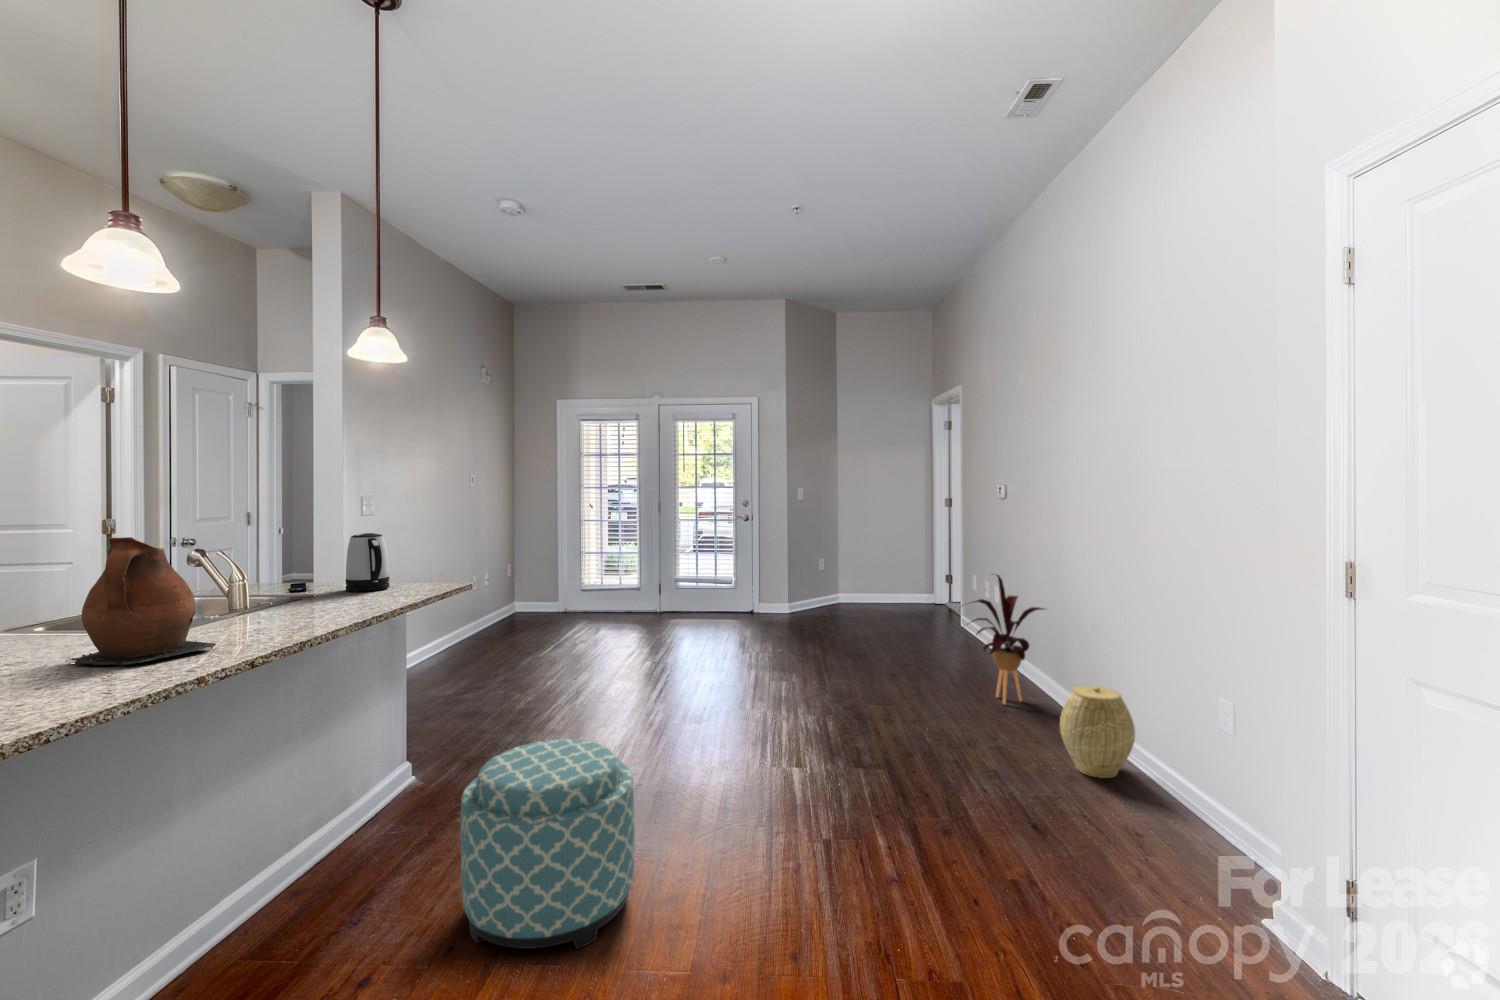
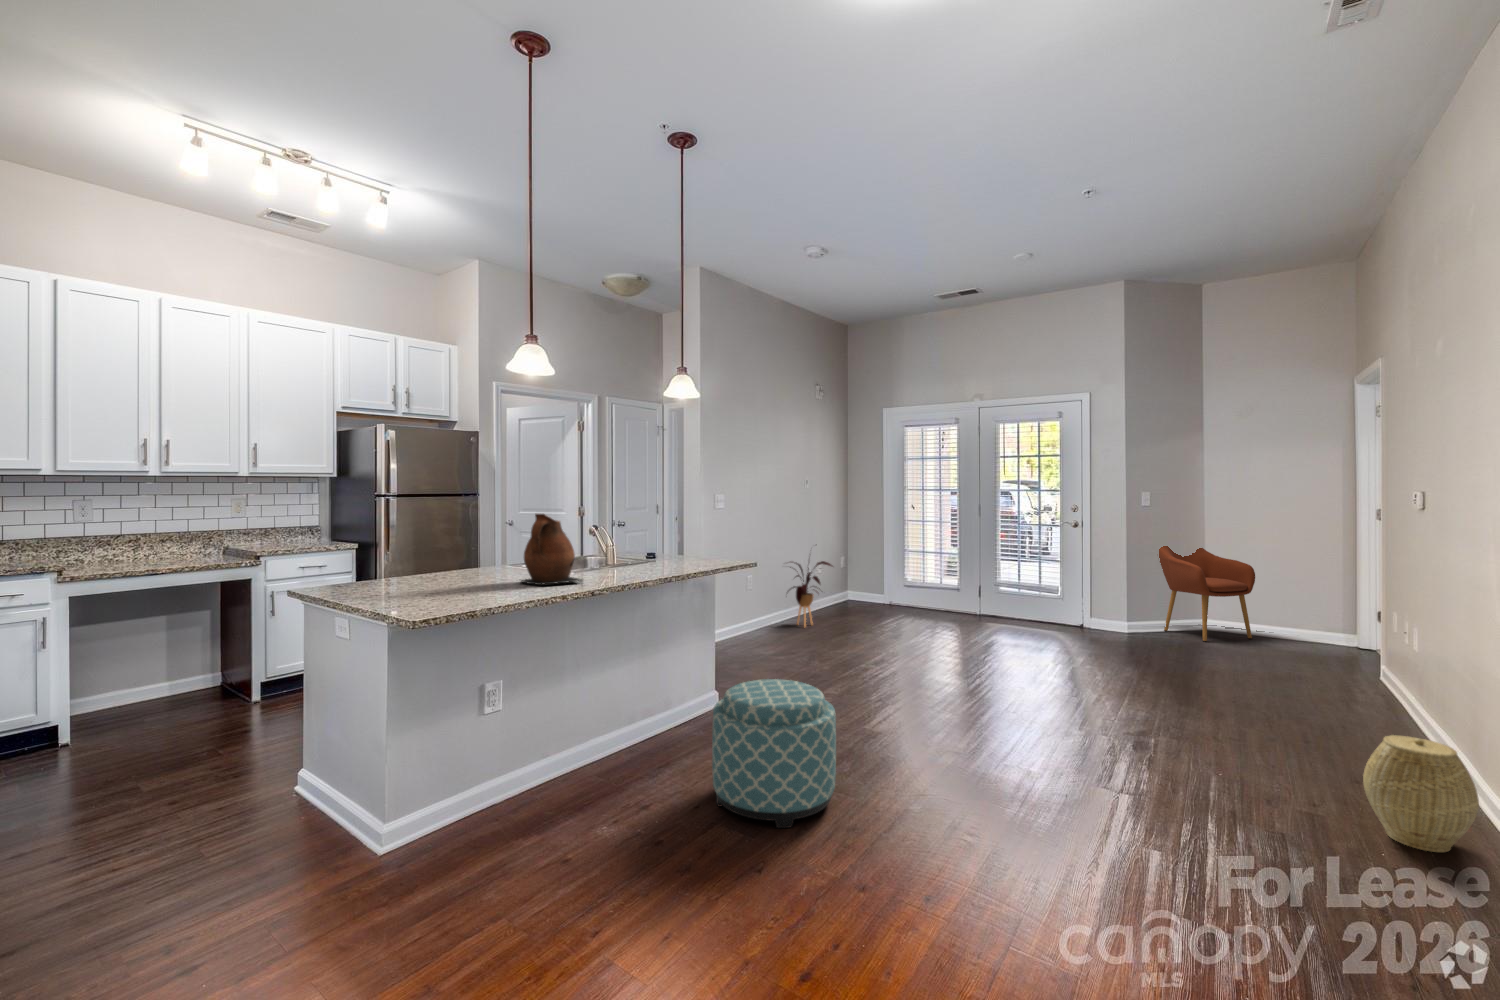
armchair: none [814,525,889,618] -> present [1159,546,1255,642]
kettle: present [345,533,390,592] -> none [680,520,708,561]
house plant: present [967,575,1044,704] -> present [790,561,832,628]

